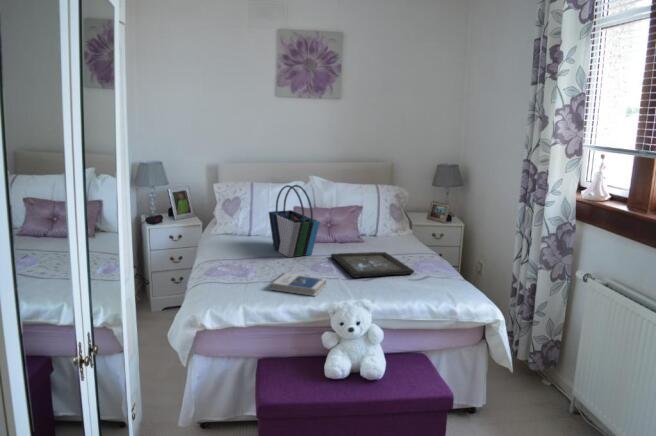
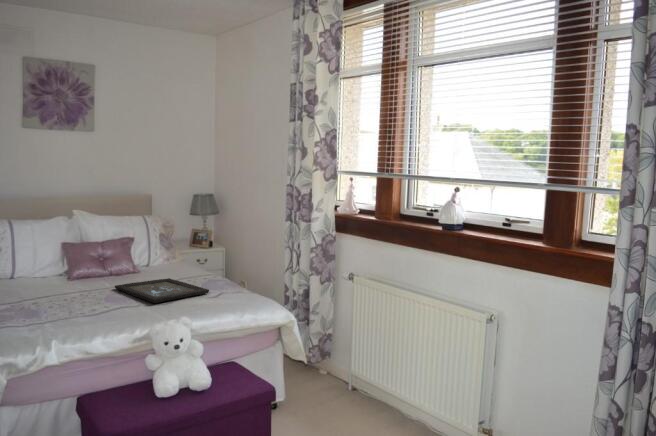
tote bag: present [269,185,320,257] -> none [31,215,103,295]
hardback book: present [271,273,326,296] -> none [70,307,130,326]

